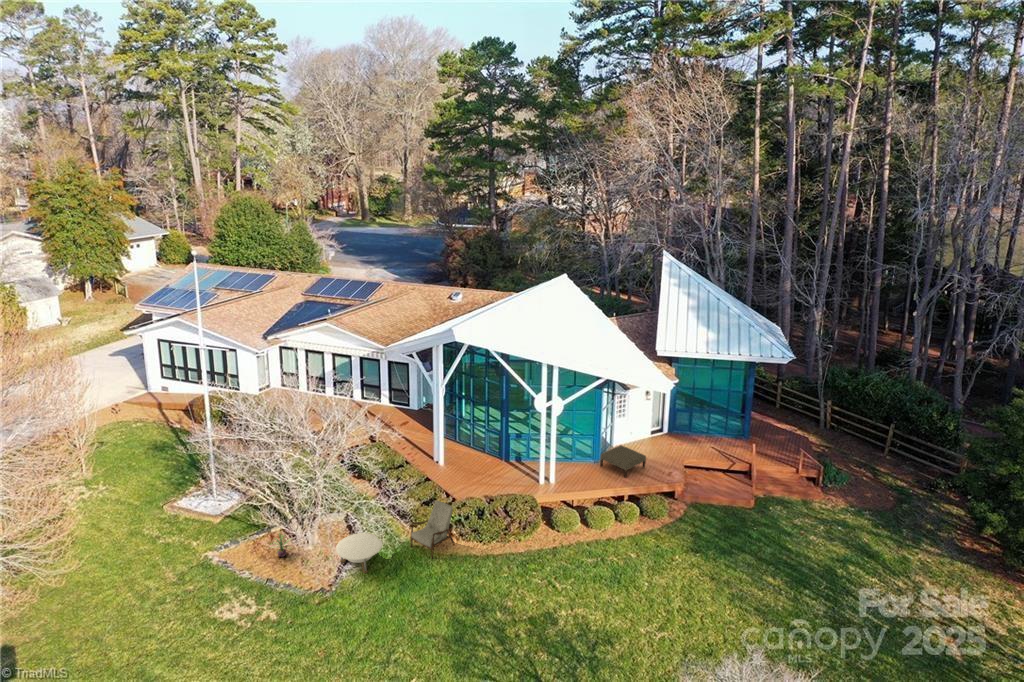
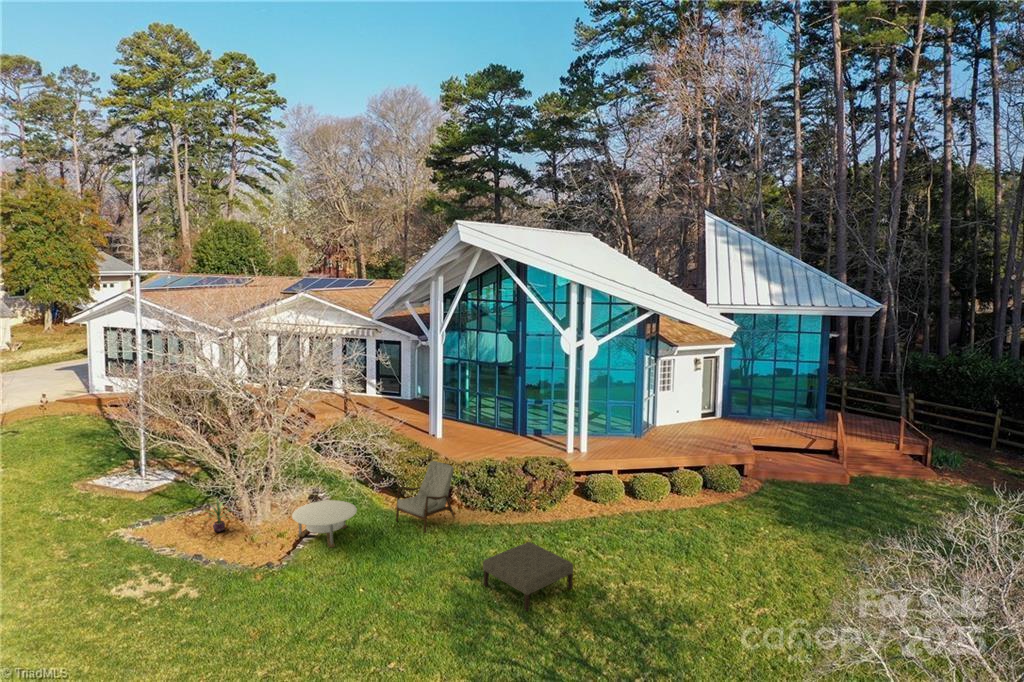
ottoman: present [600,445,646,477] -> present [483,542,573,611]

